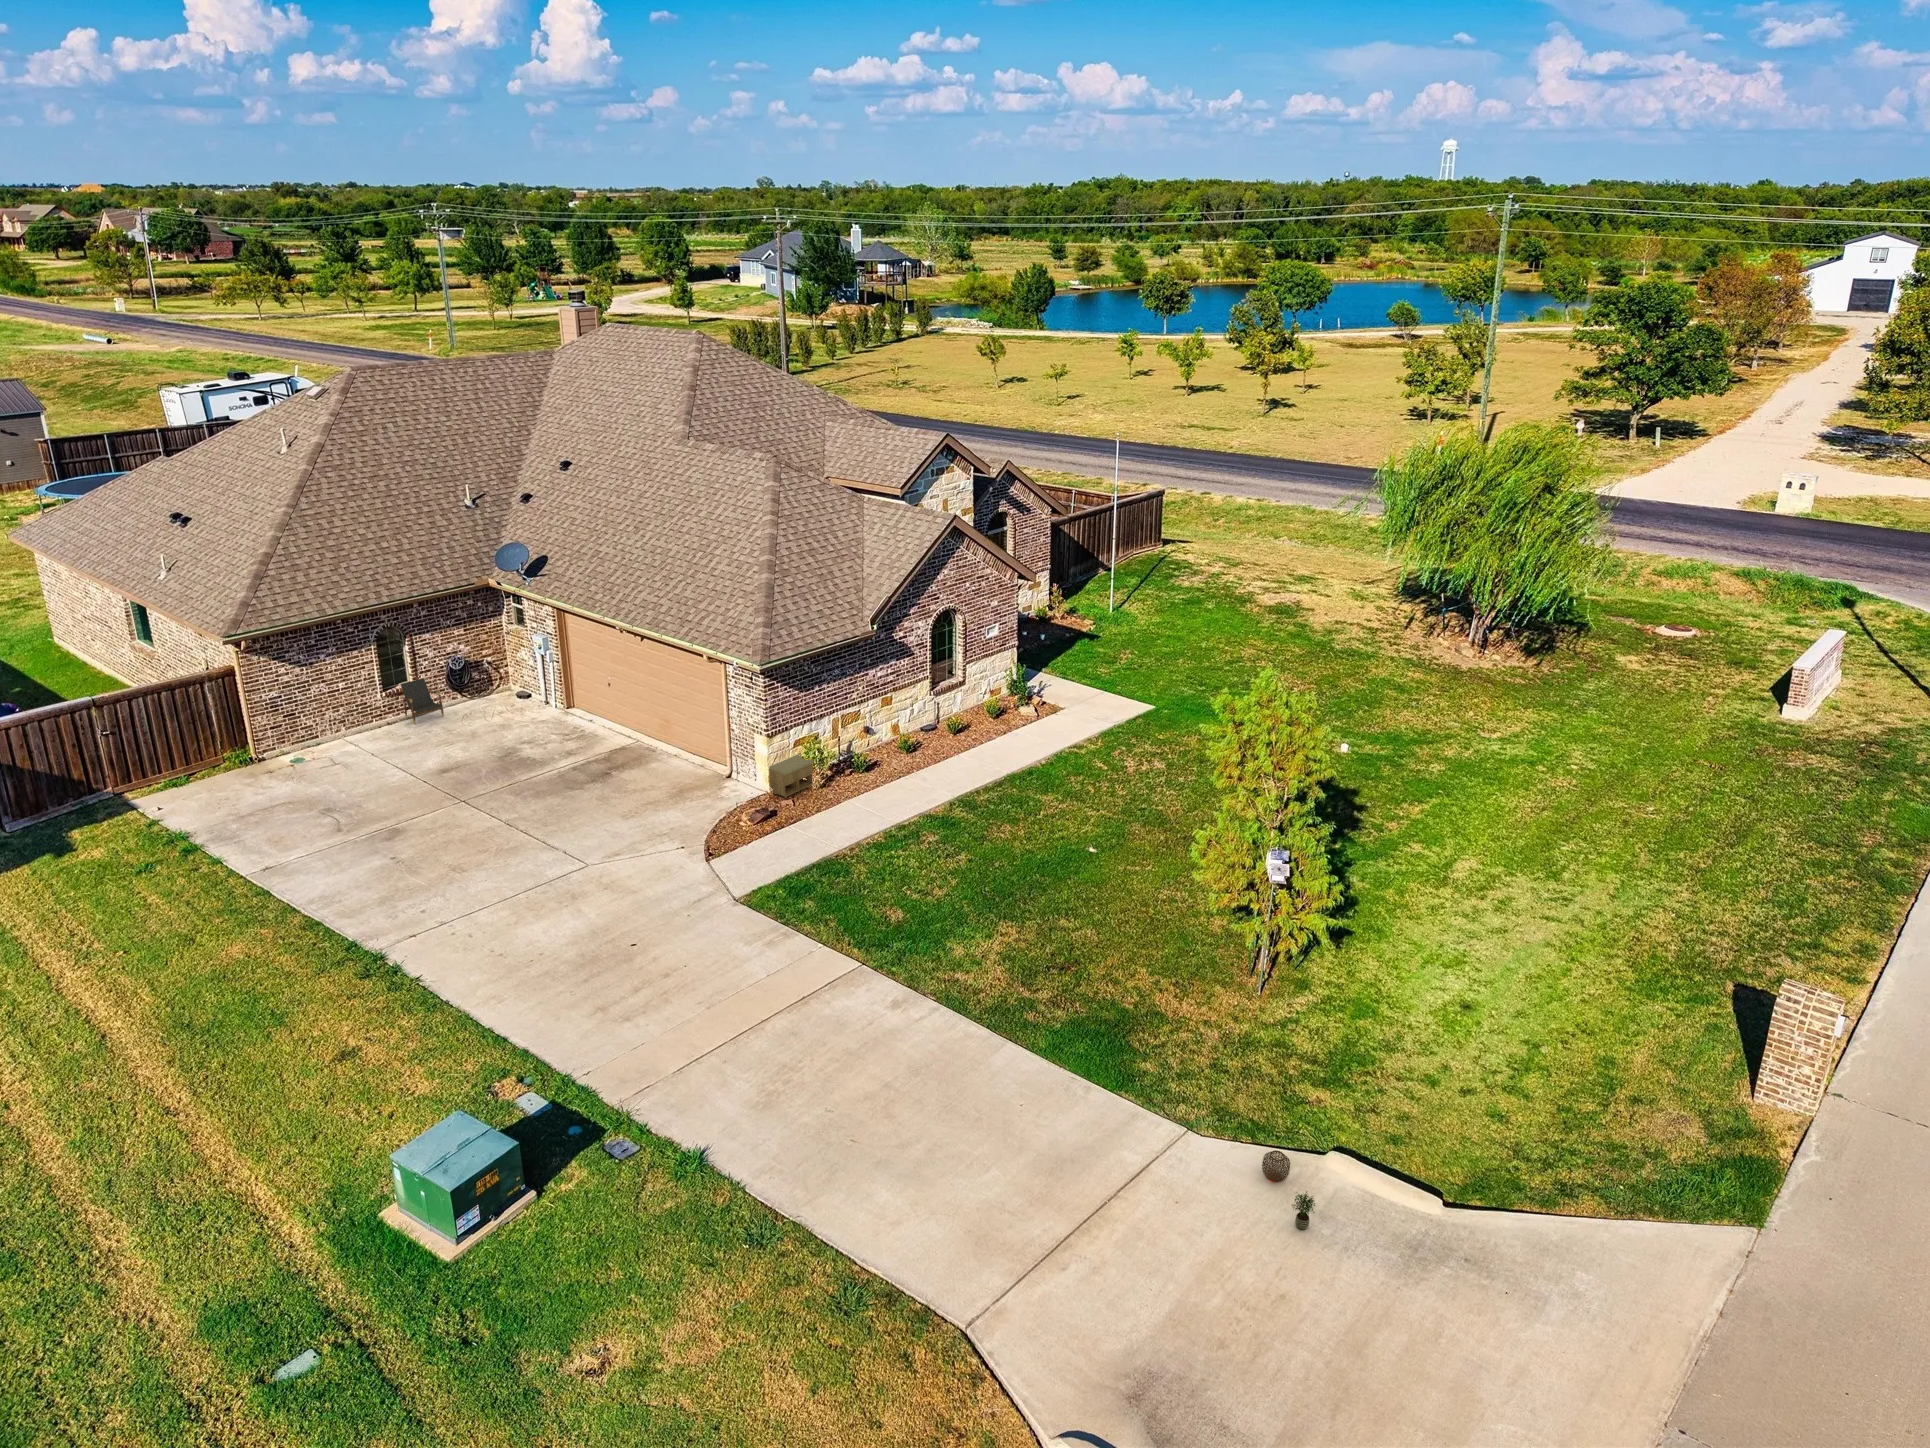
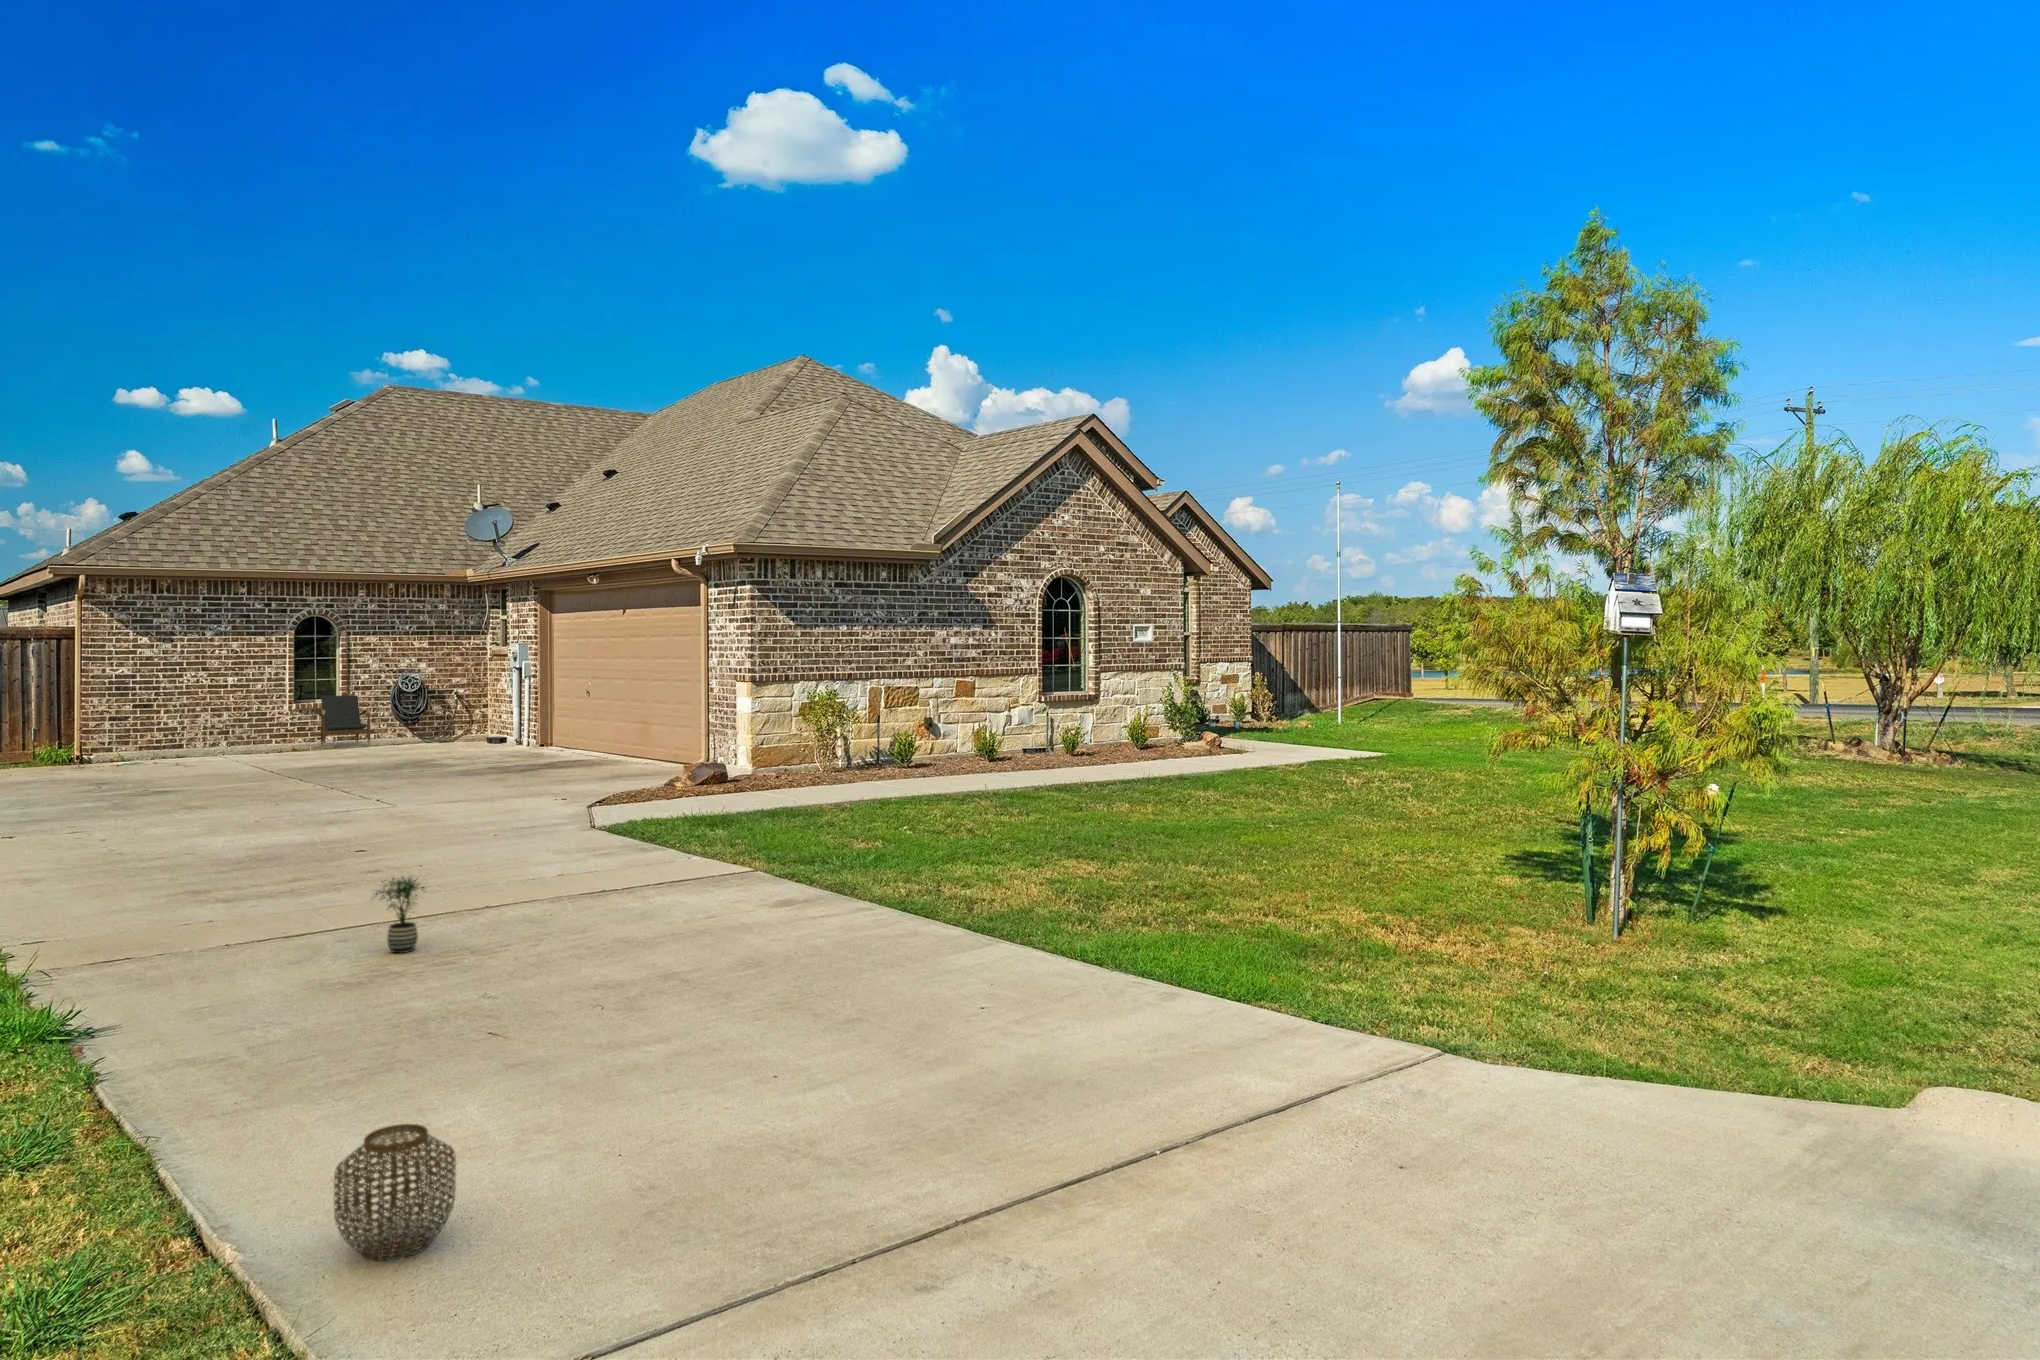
storage bench: present [769,755,813,798] -> none [753,729,826,783]
woven basket: present [1262,1150,1290,1182] -> present [334,1124,456,1261]
potted plant: present [1292,1191,1315,1230] -> present [373,877,424,953]

